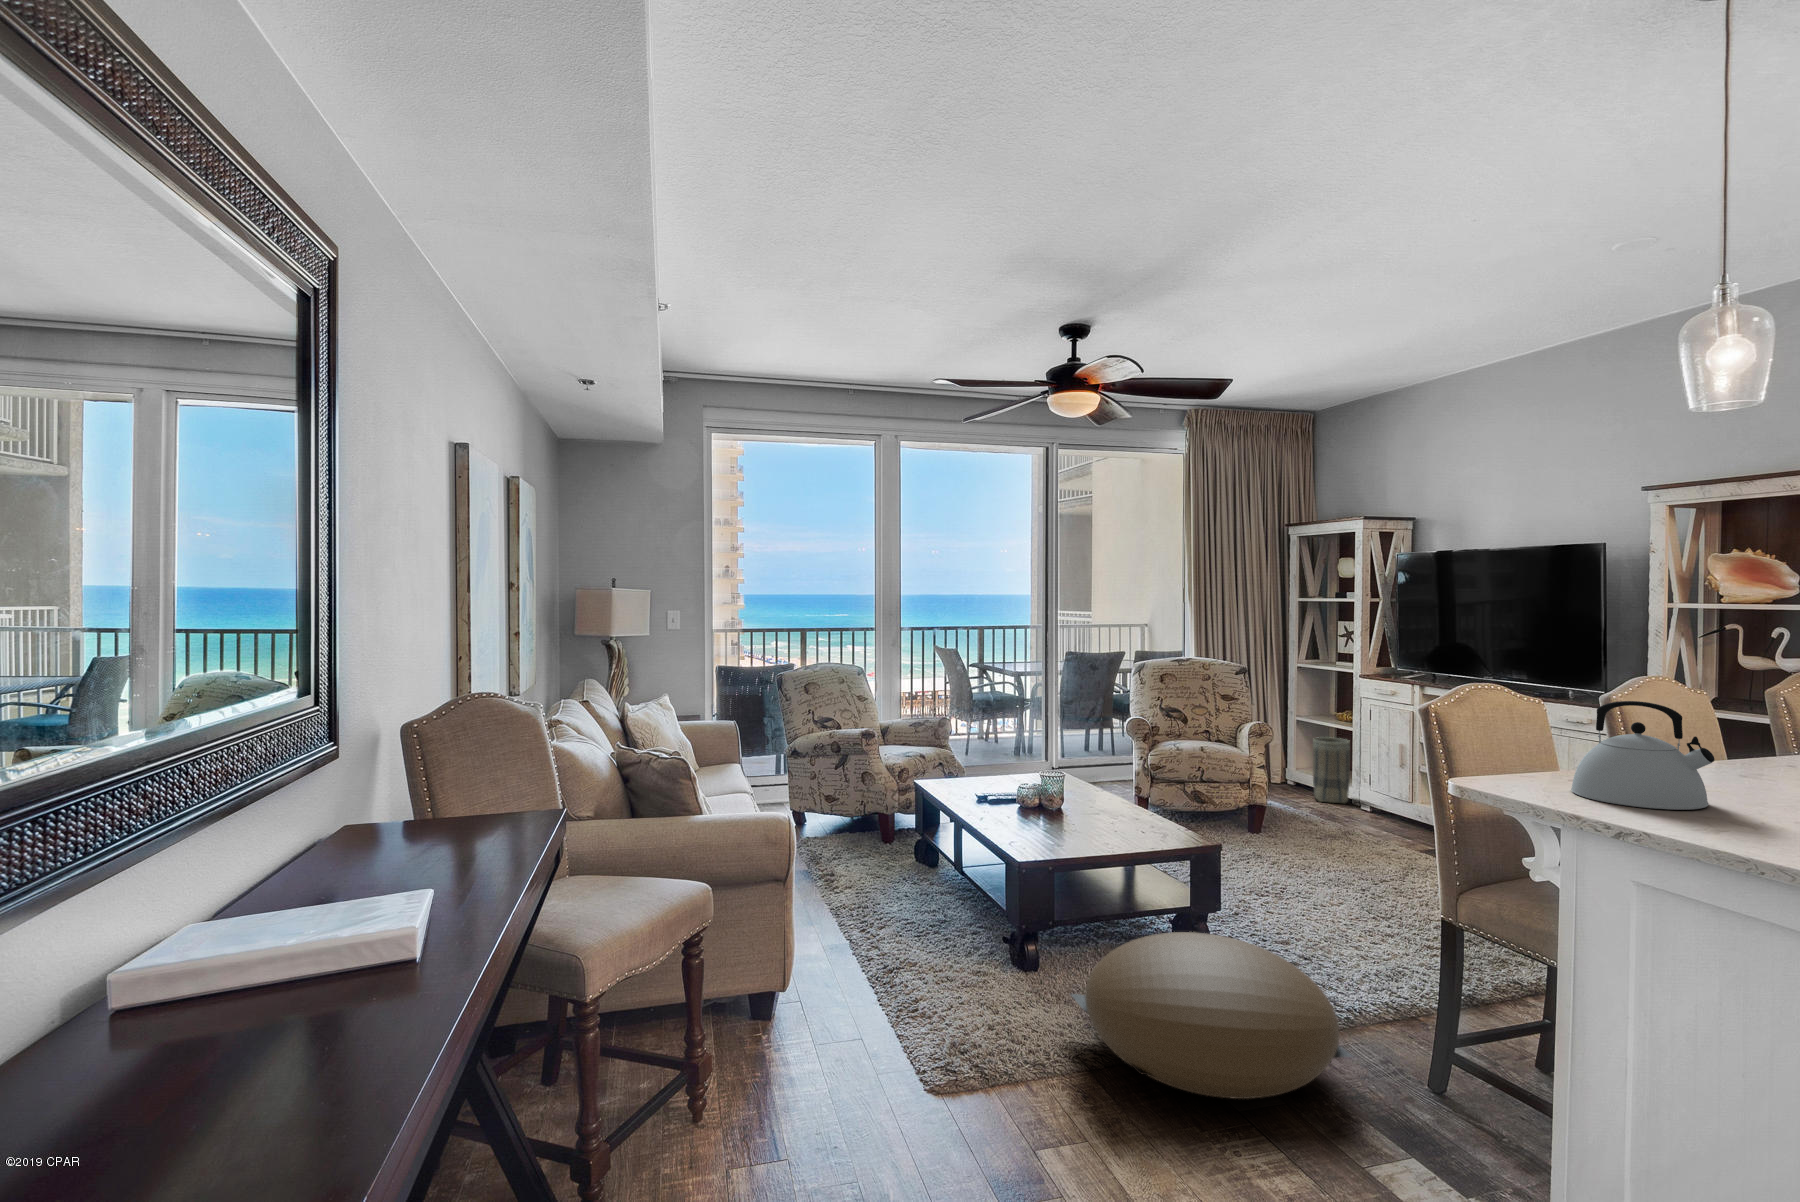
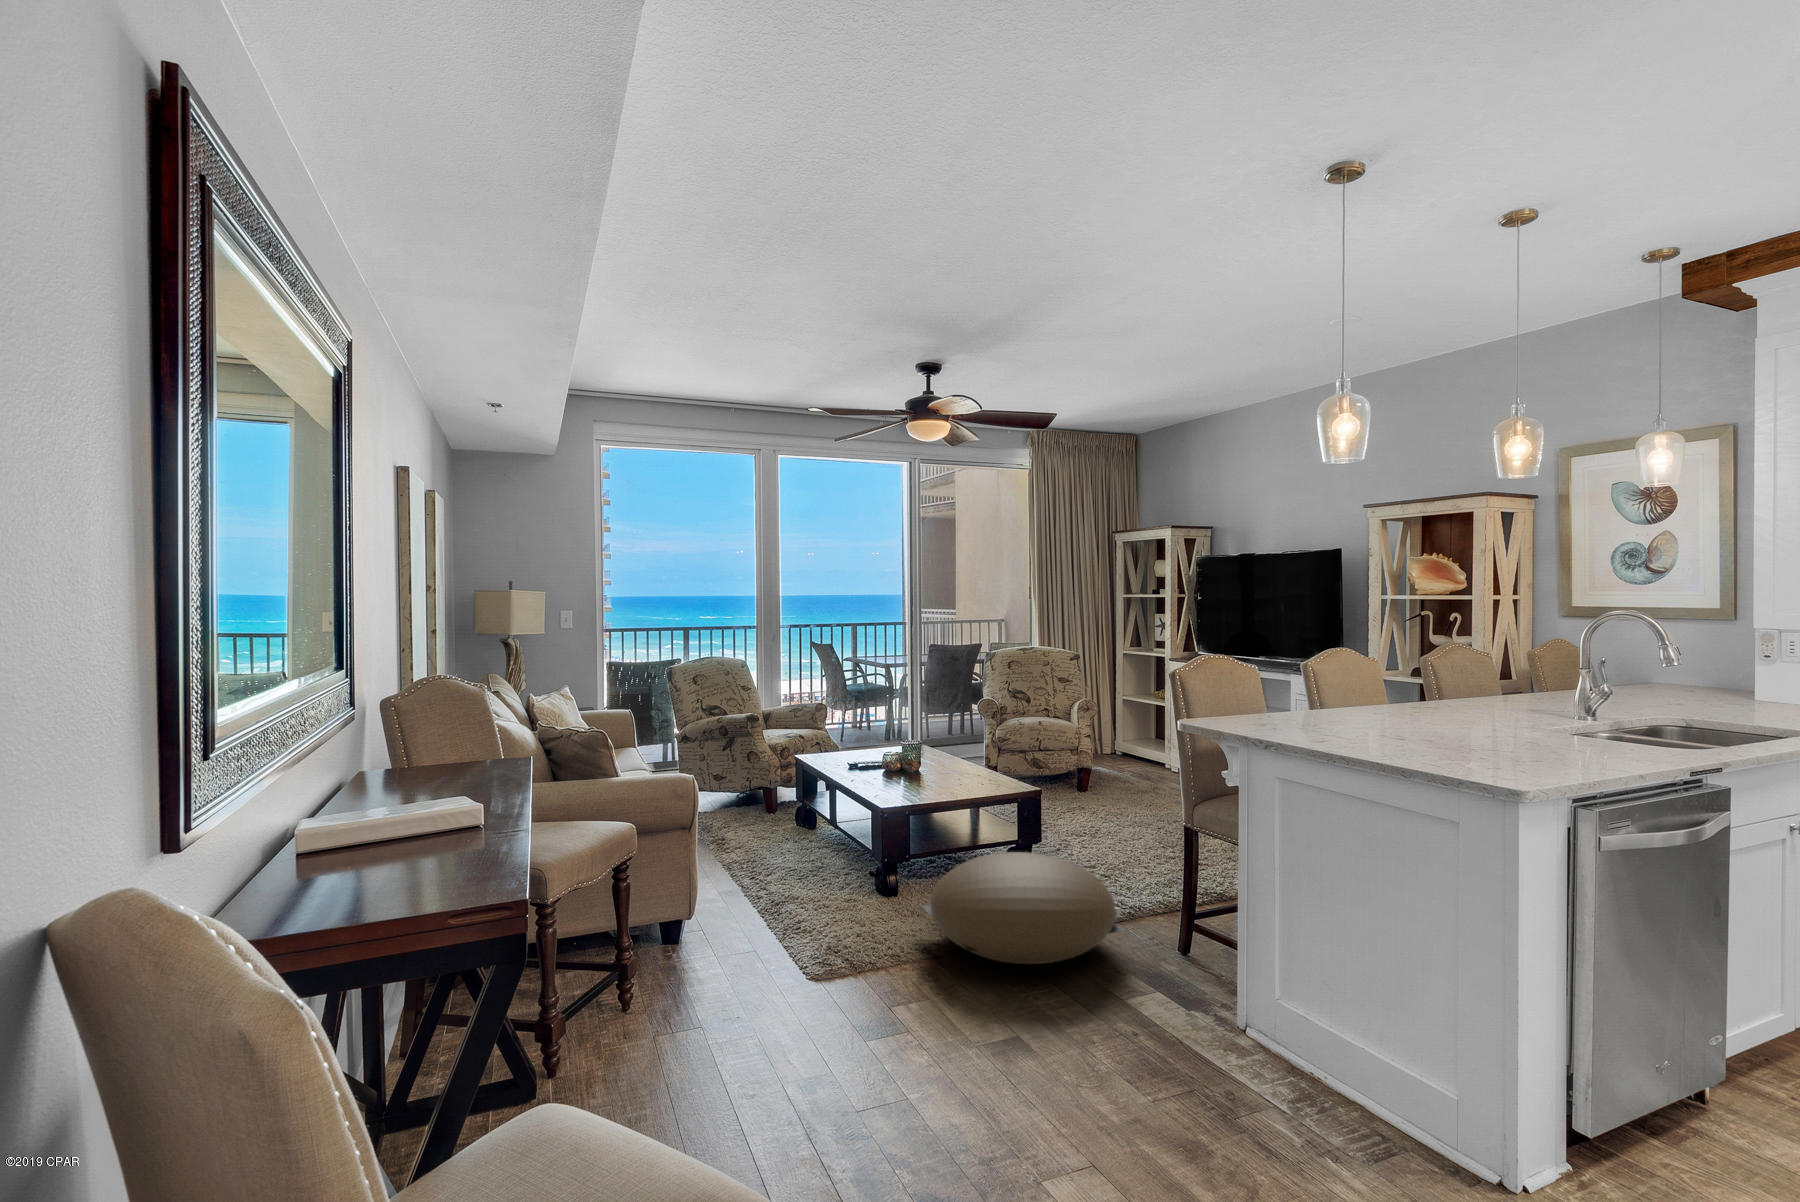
kettle: present [1571,701,1715,810] -> none [1253,658,1335,729]
basket: present [1313,737,1350,803] -> none [1133,712,1162,767]

